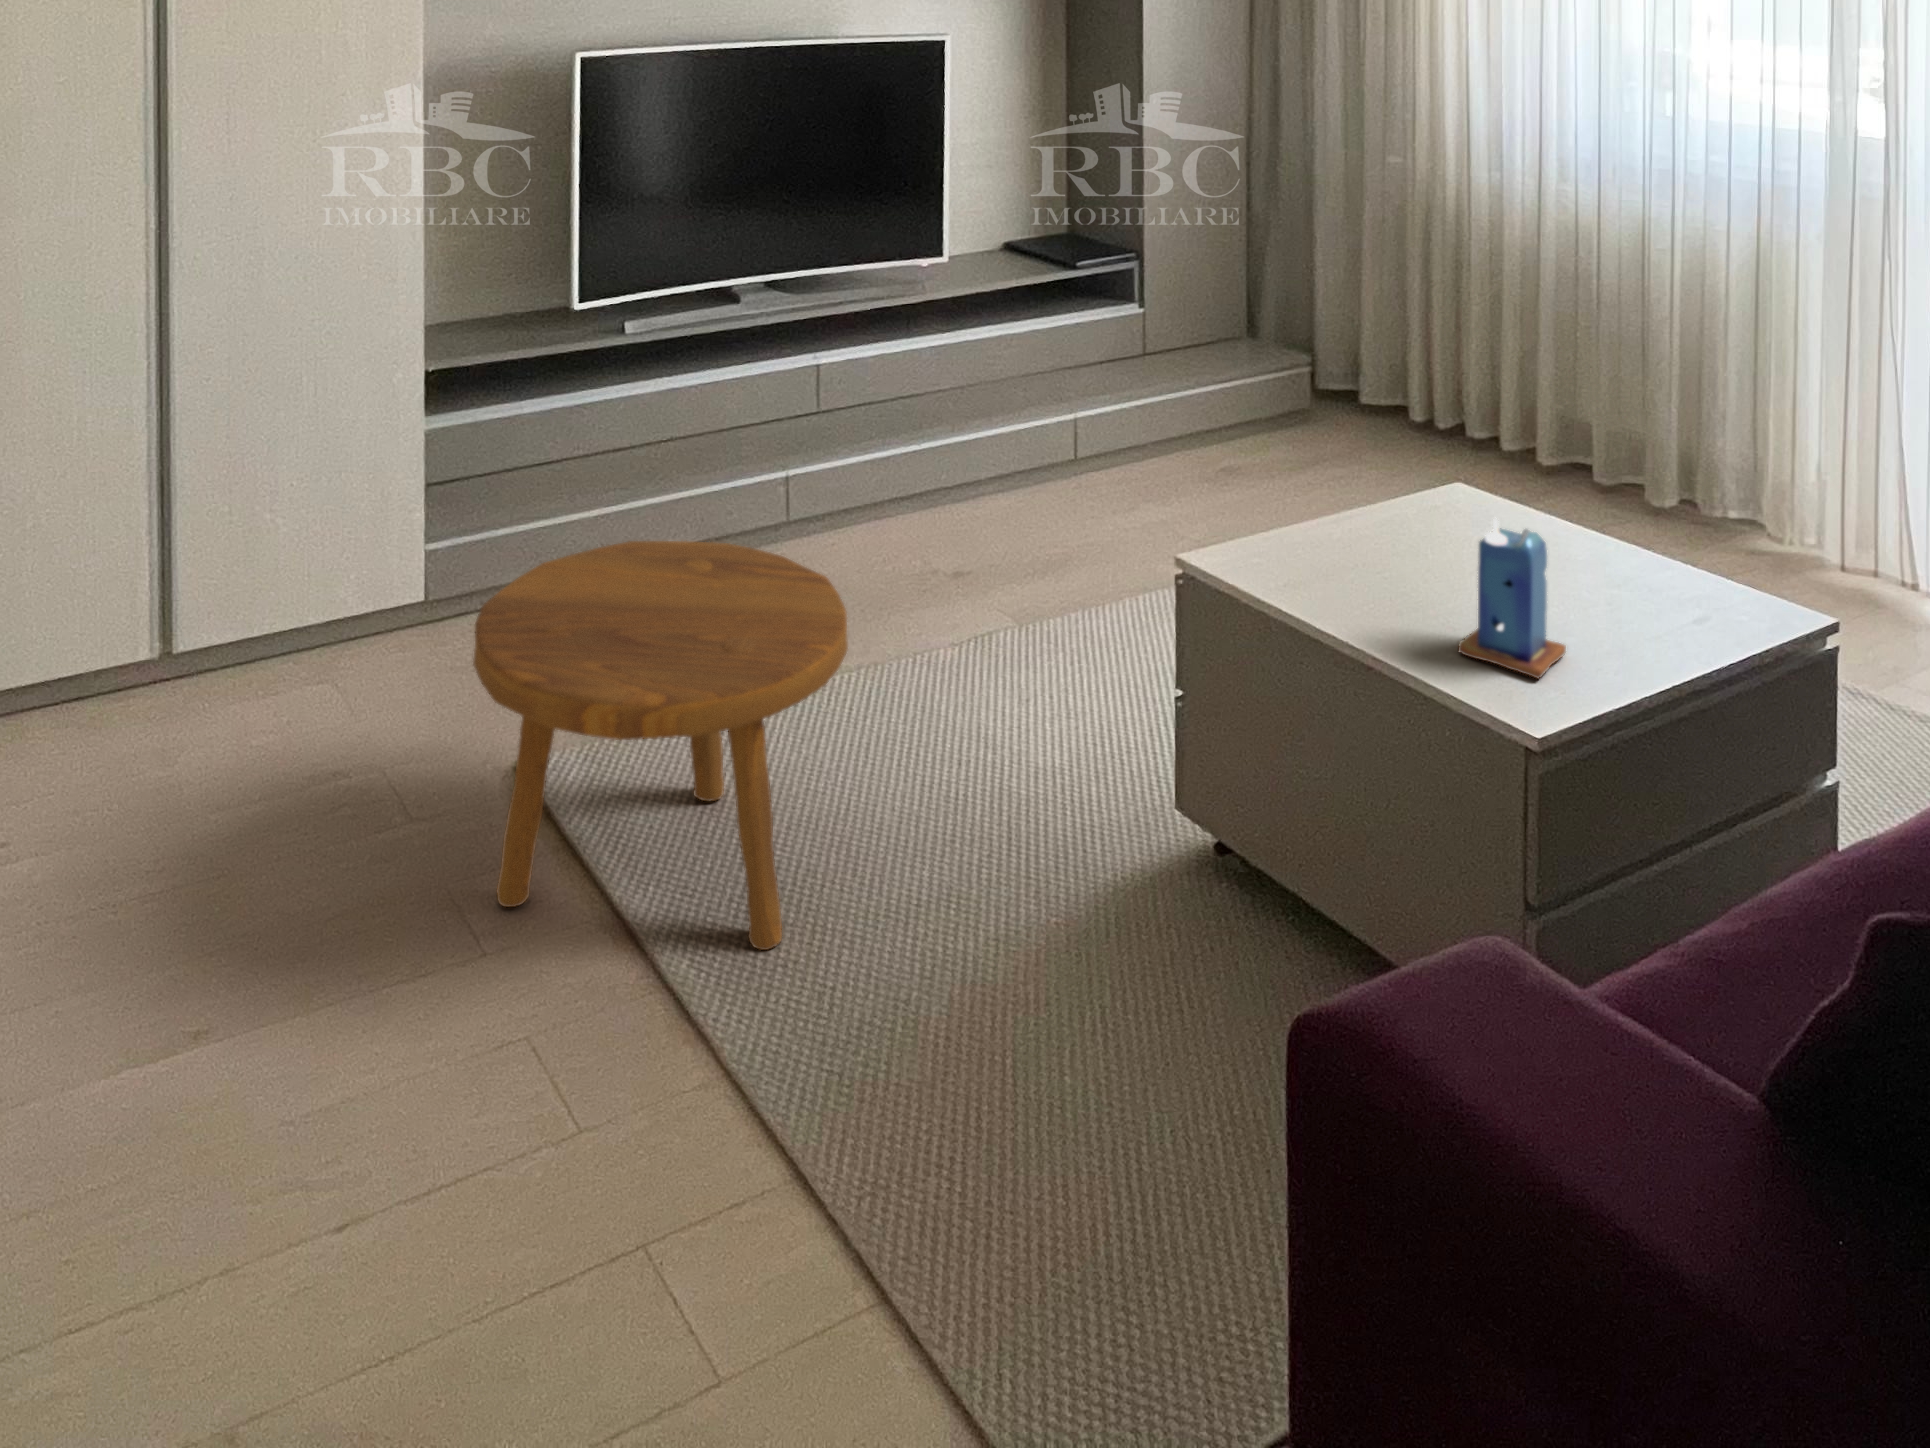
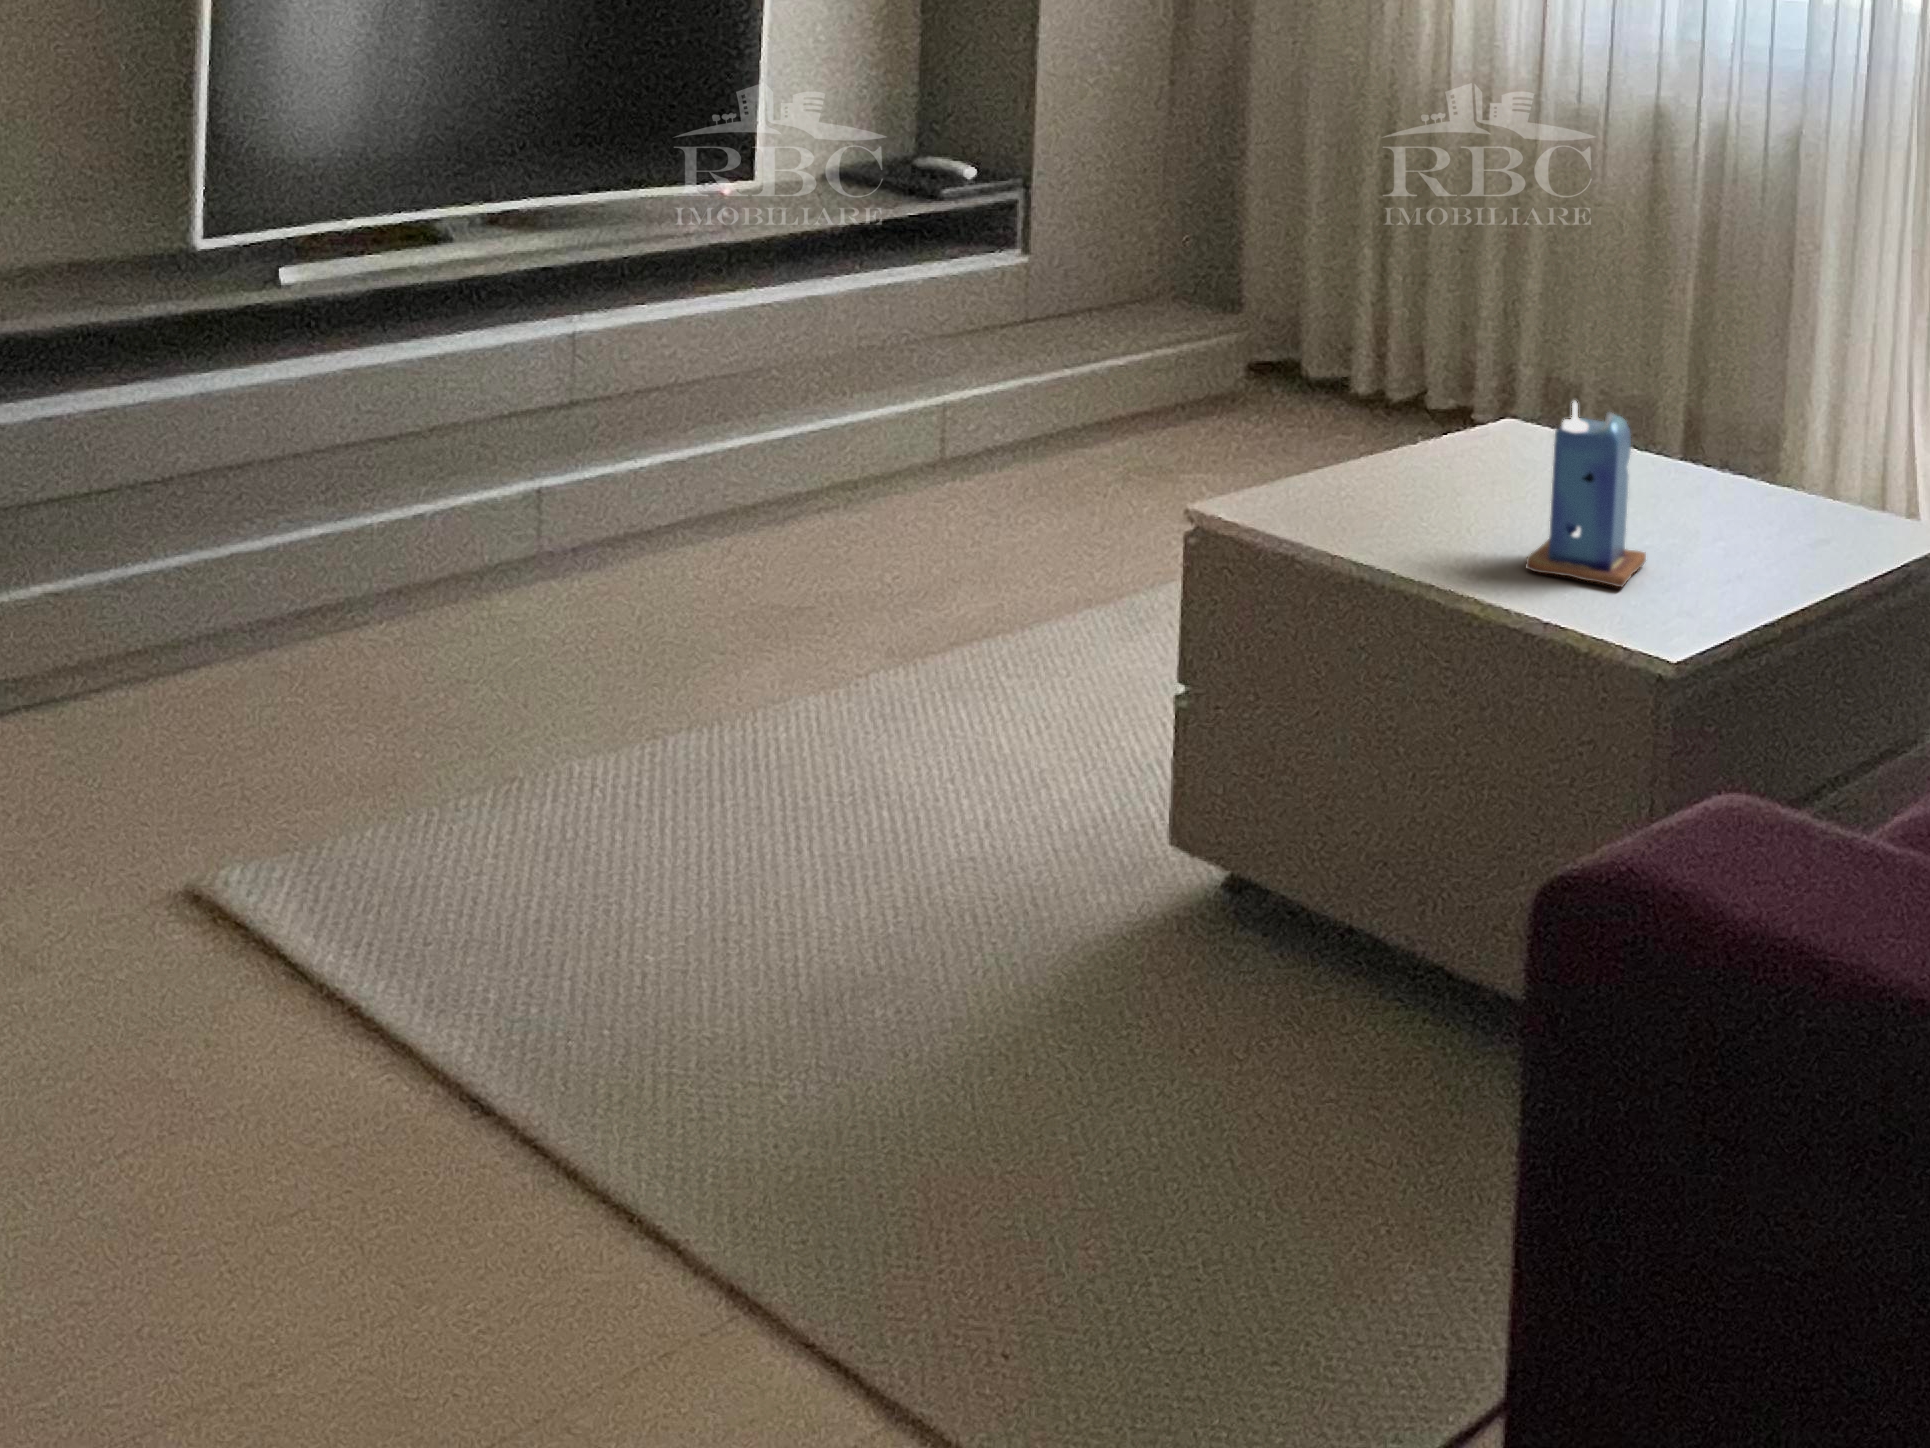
footstool: present [473,541,848,950] -> none [170,523,733,1044]

